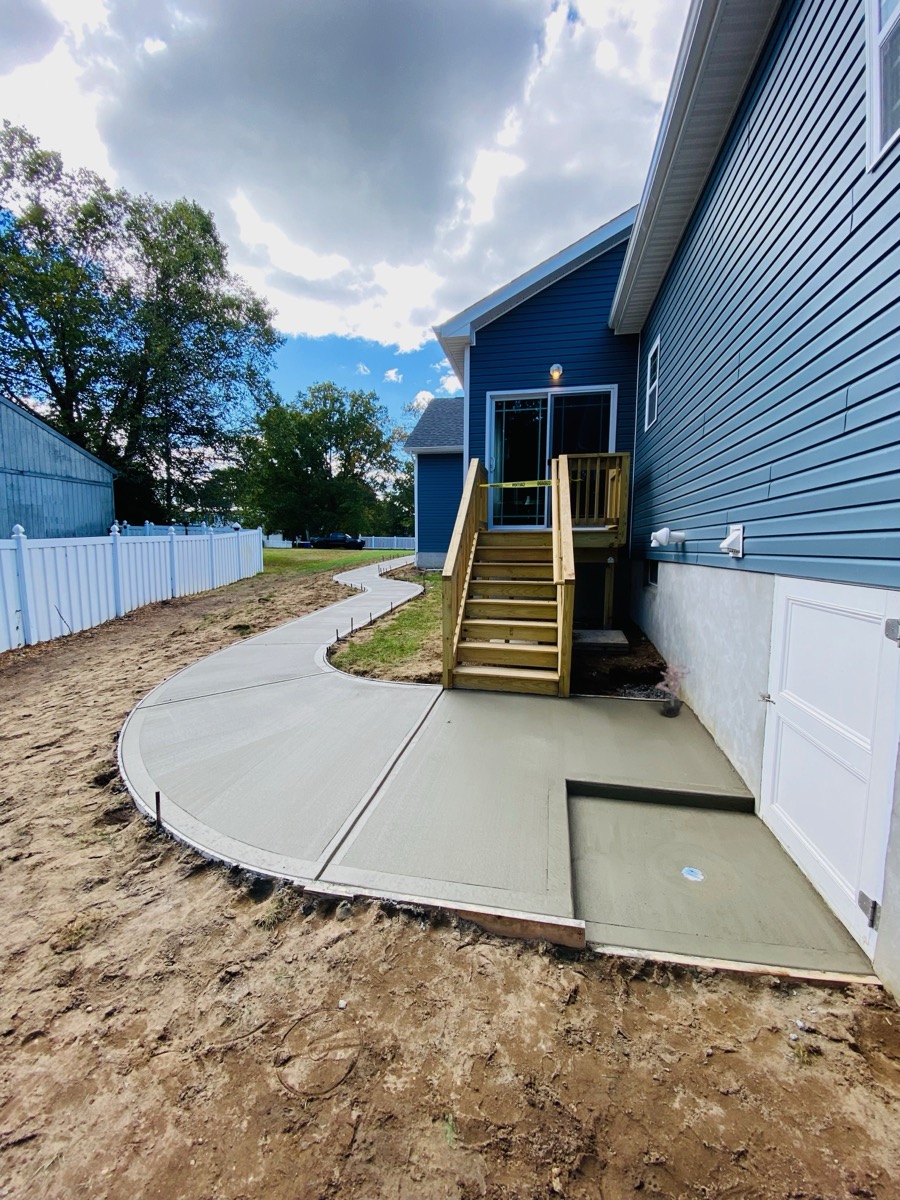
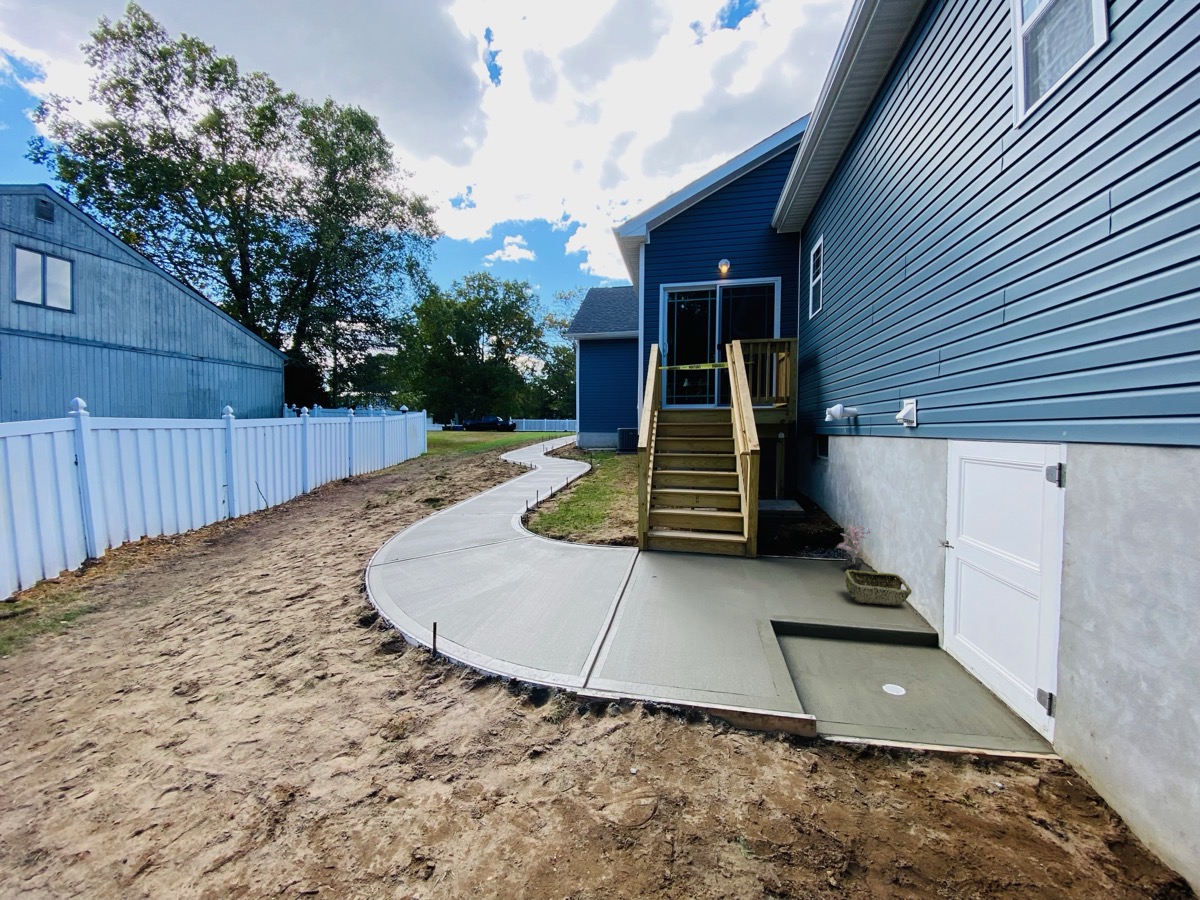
woven basket: none [656,718,729,759] -> present [845,570,912,605]

